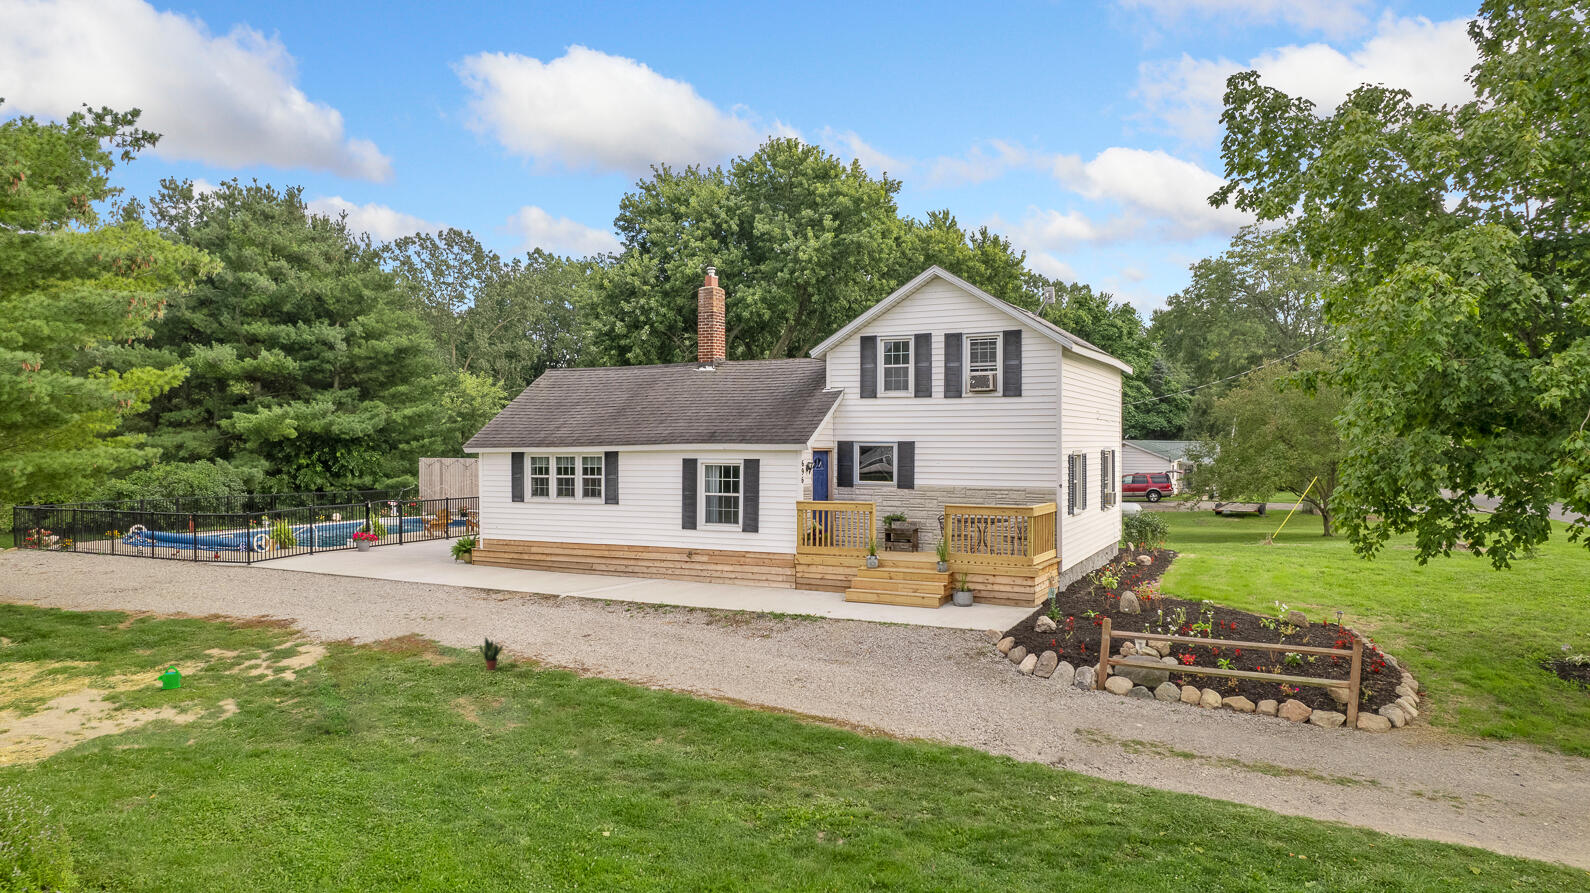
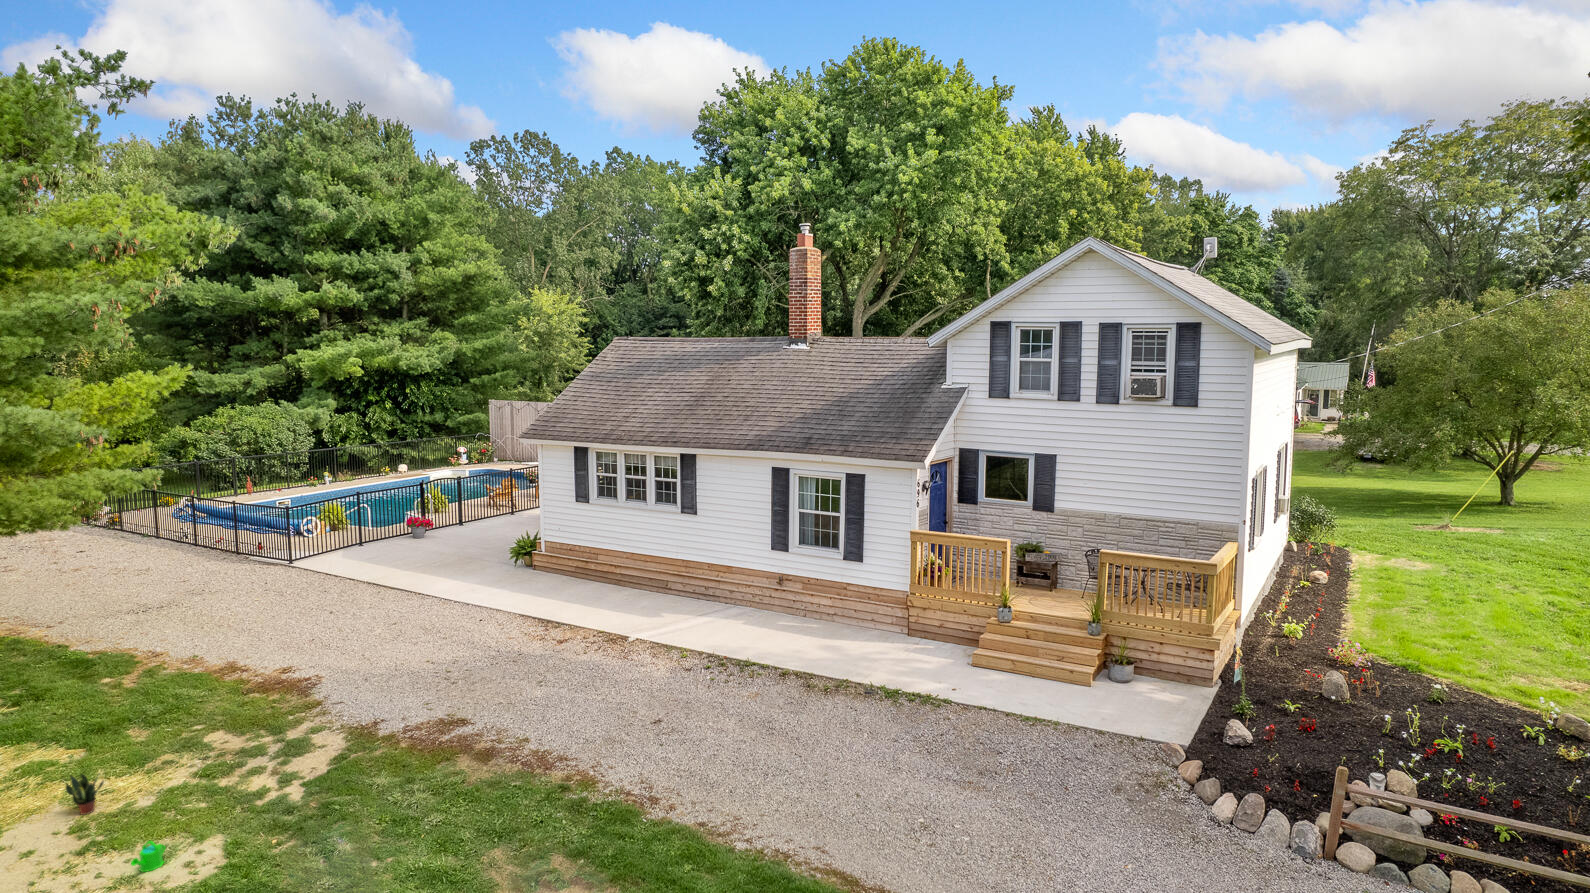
potted plant: present [480,637,503,670] -> present [66,774,104,815]

